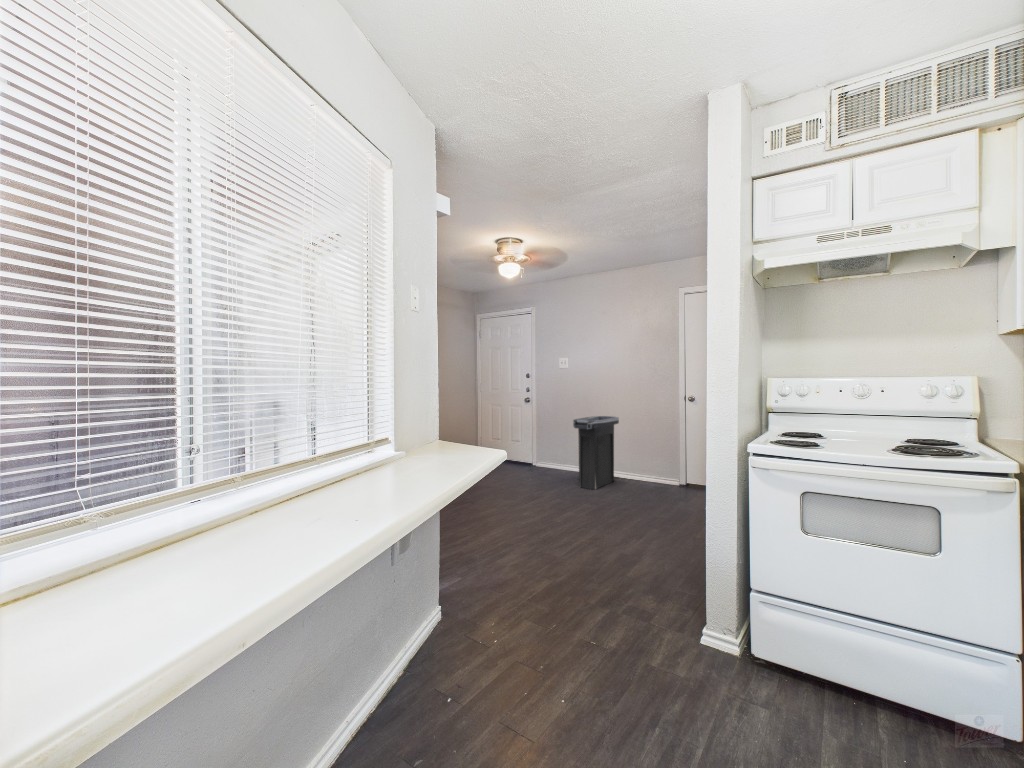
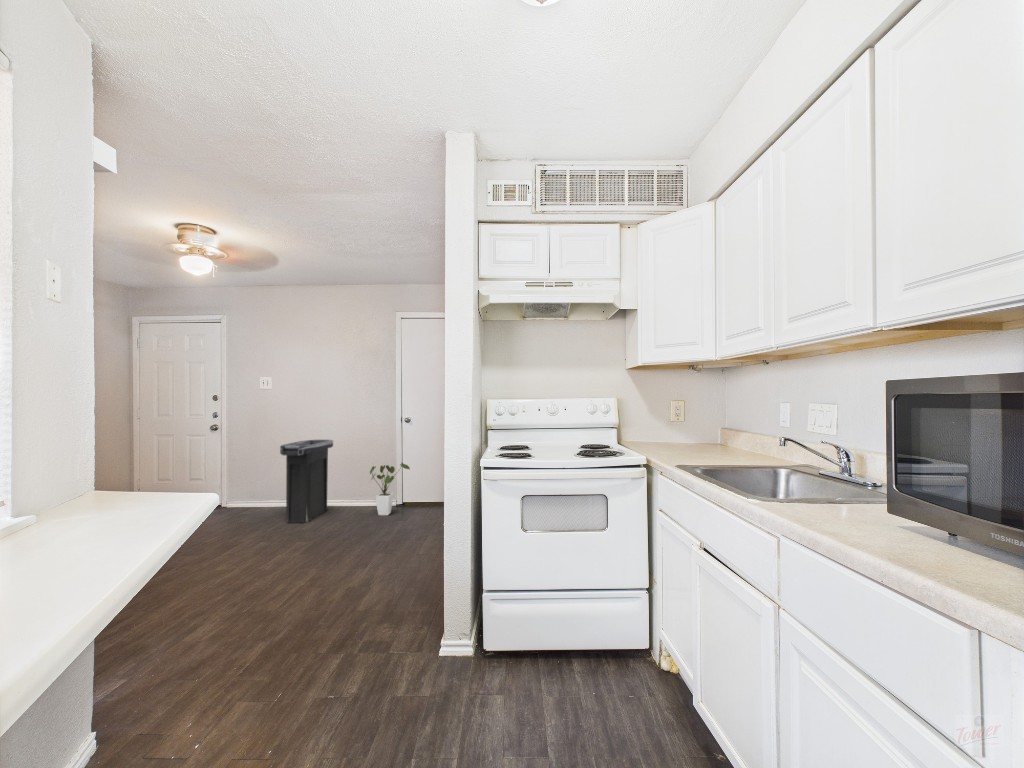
house plant: none [651,443,694,495] -> present [370,463,410,515]

